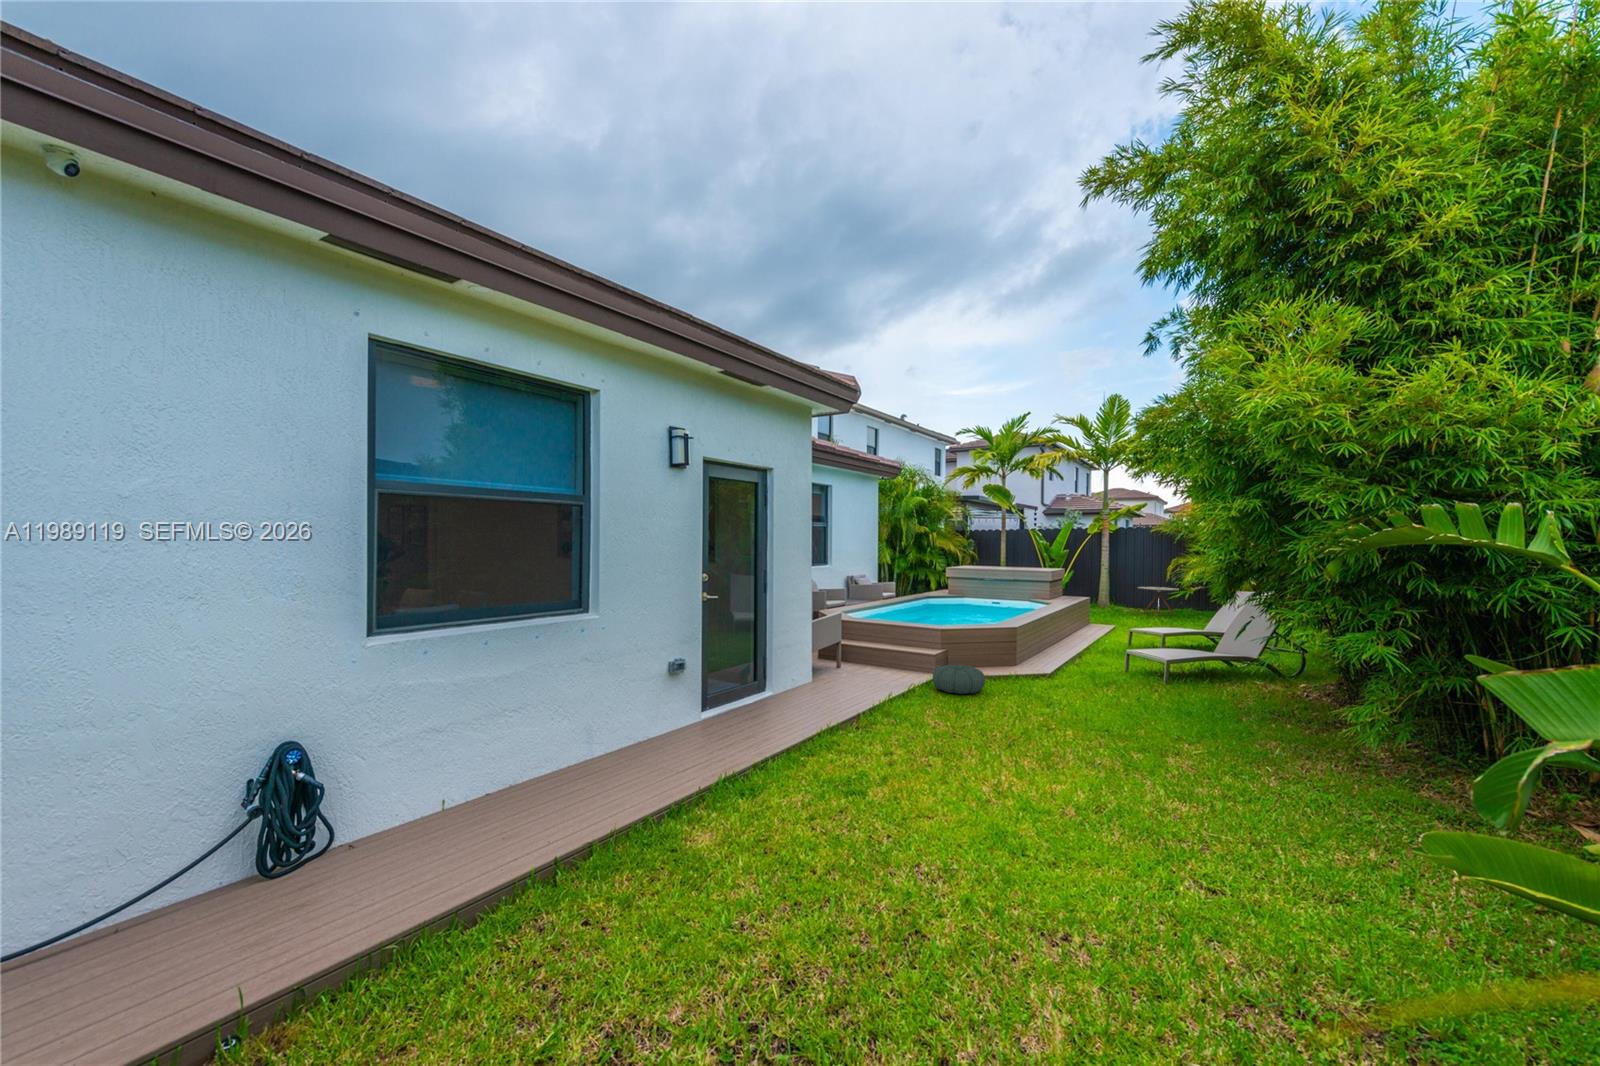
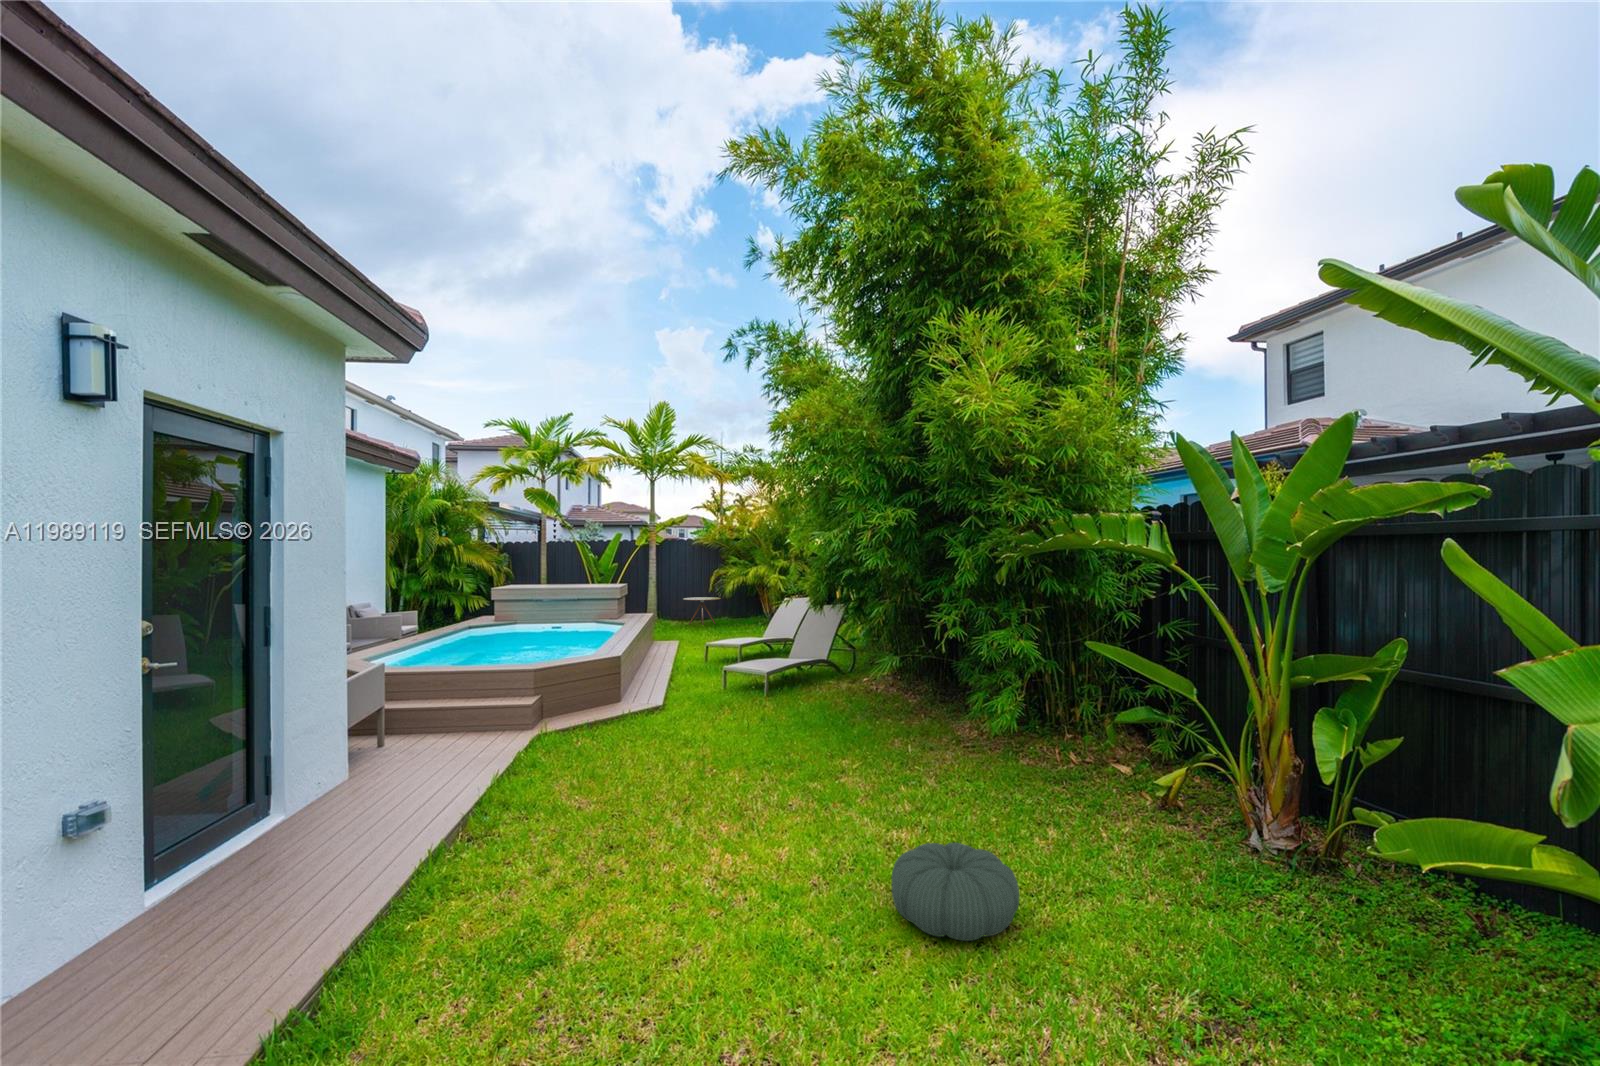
pouf: present [933,665,985,694] -> present [892,843,1019,941]

